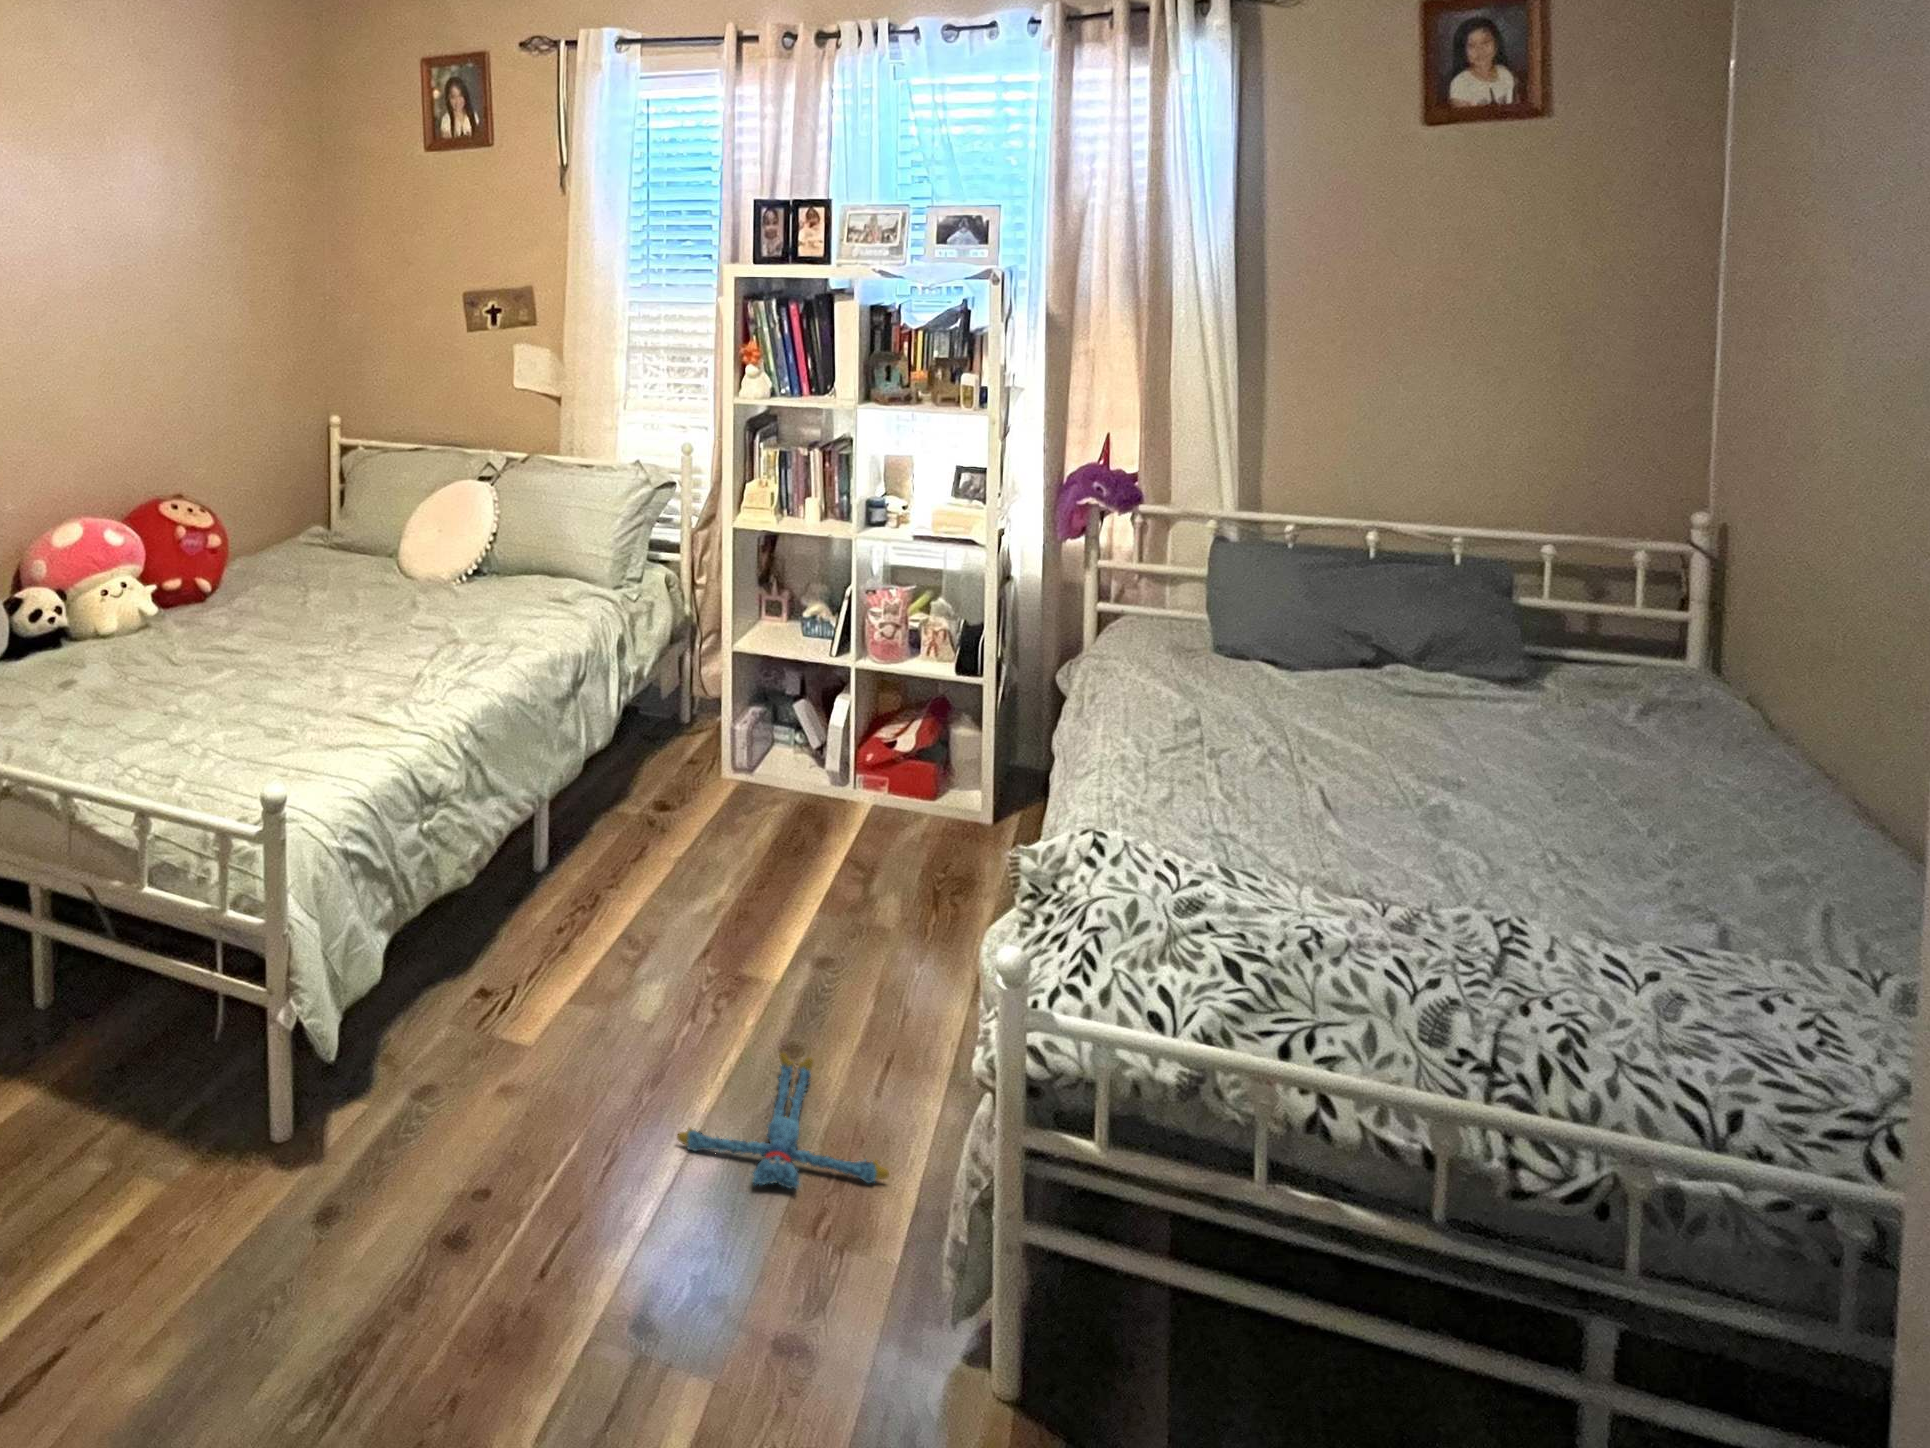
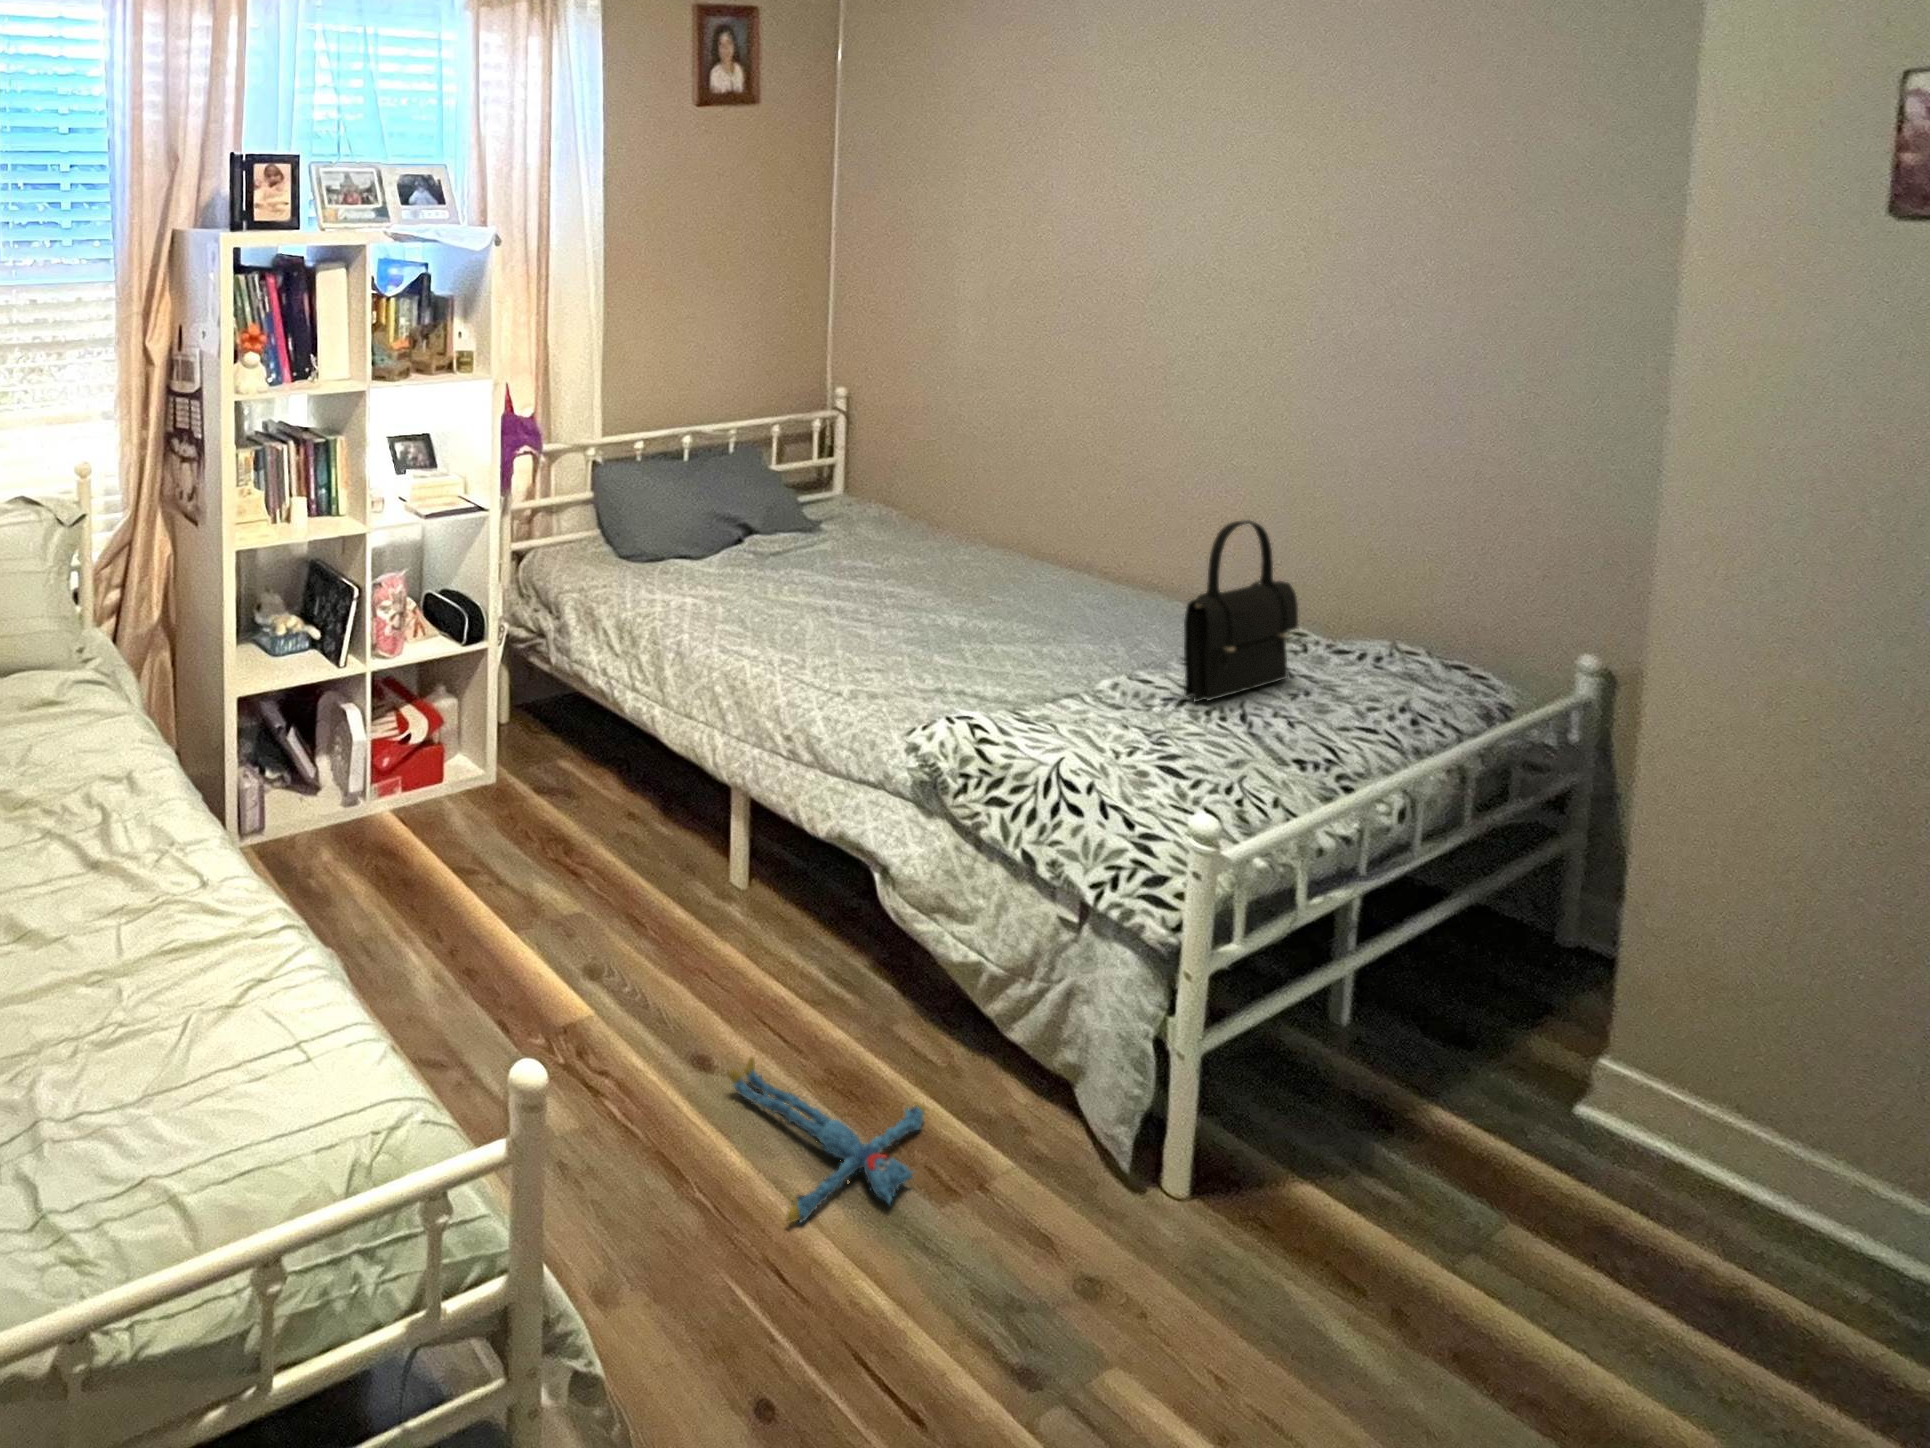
handbag: none [1302,734,1540,986] -> present [1184,521,1299,702]

